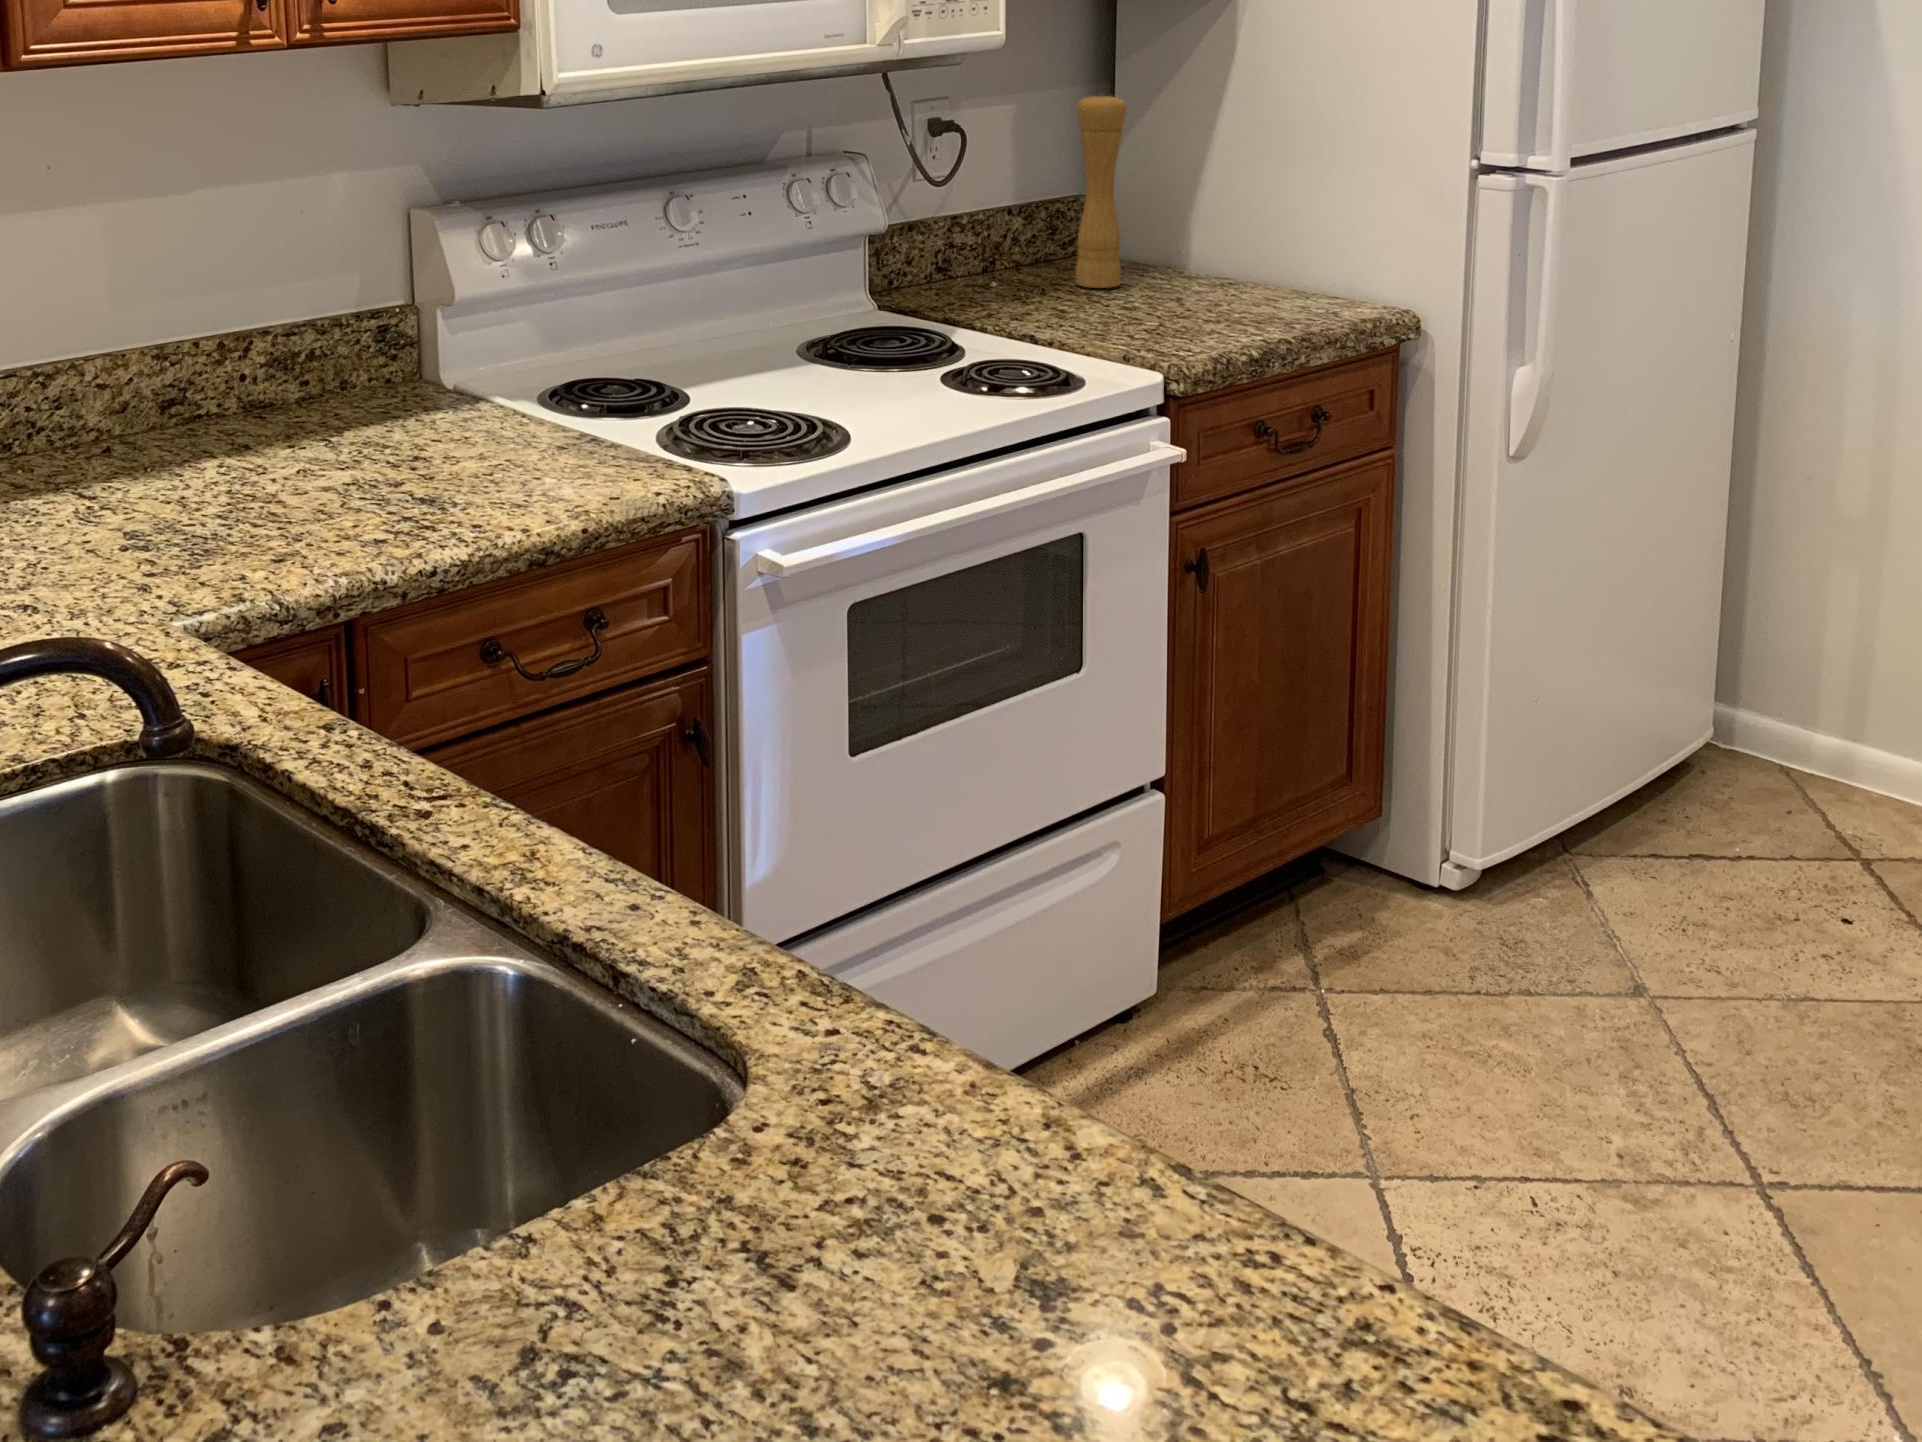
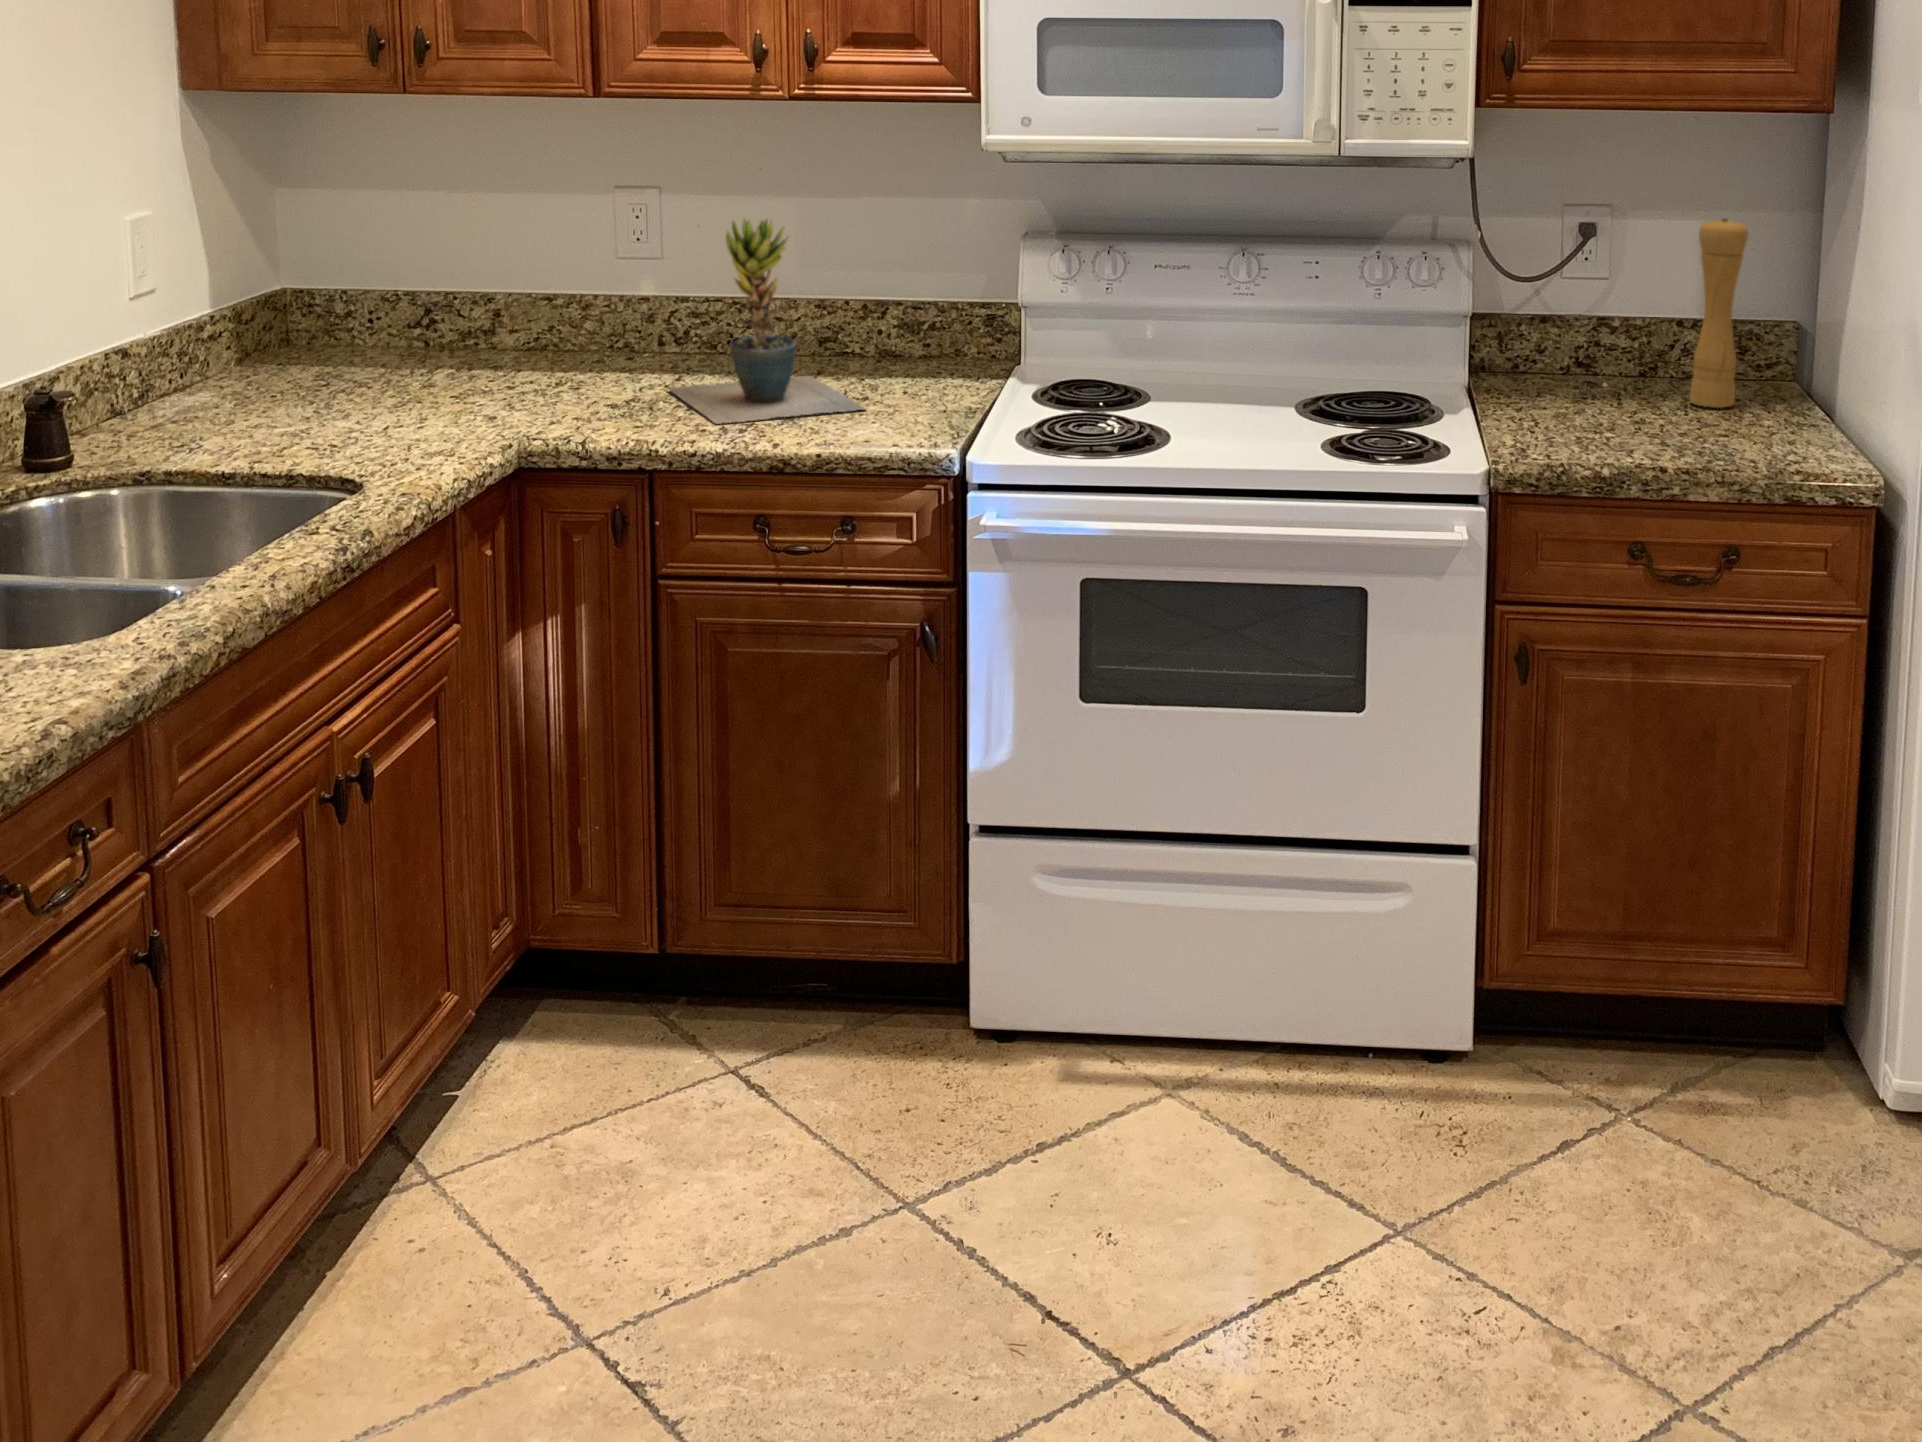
potted plant: none [128,221,458,529] -> present [668,217,865,424]

